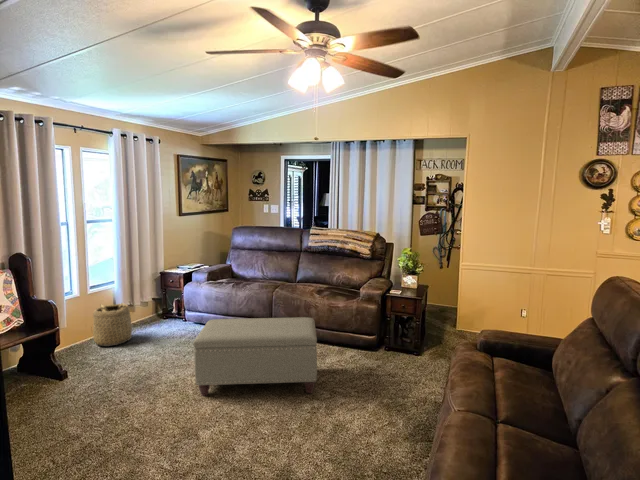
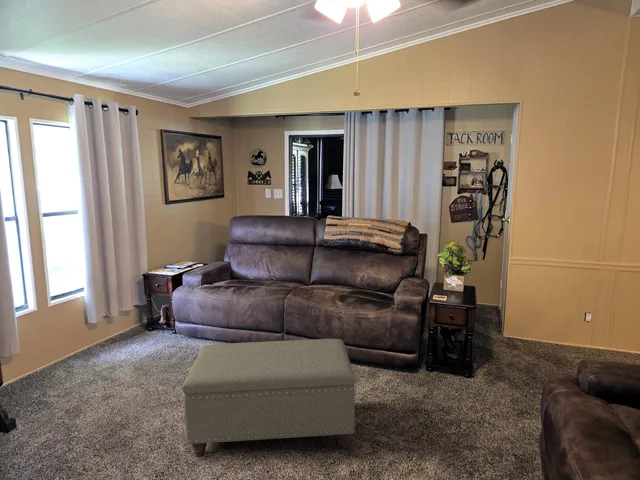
basket: present [93,303,132,346] -> none [55,317,107,374]

